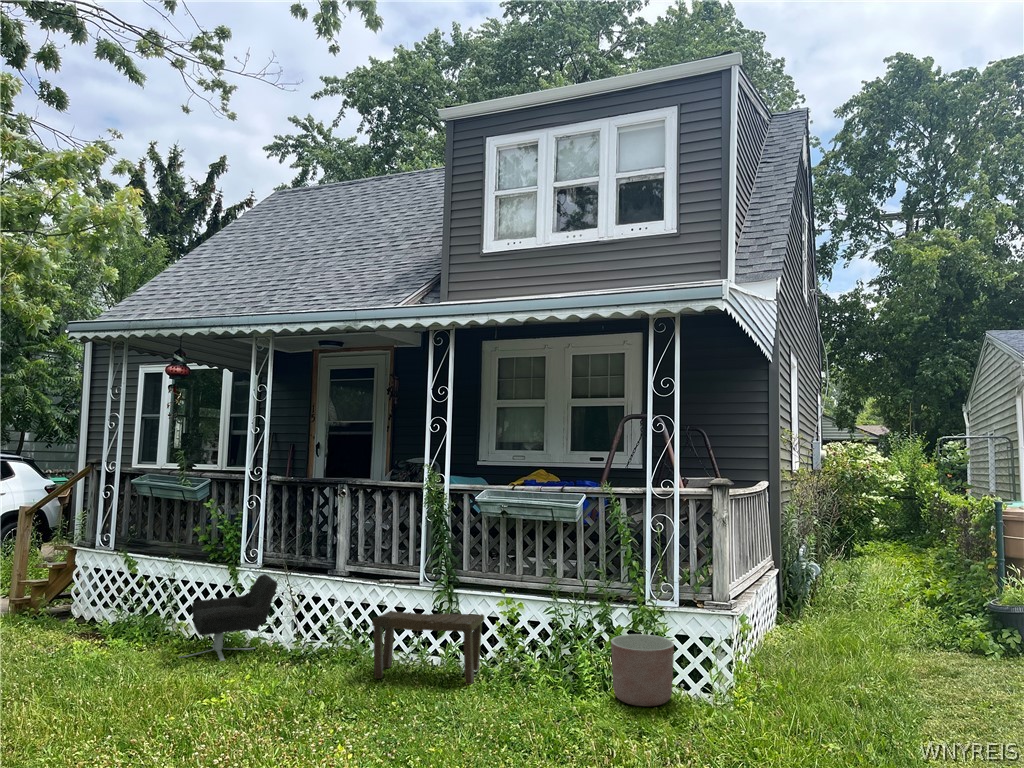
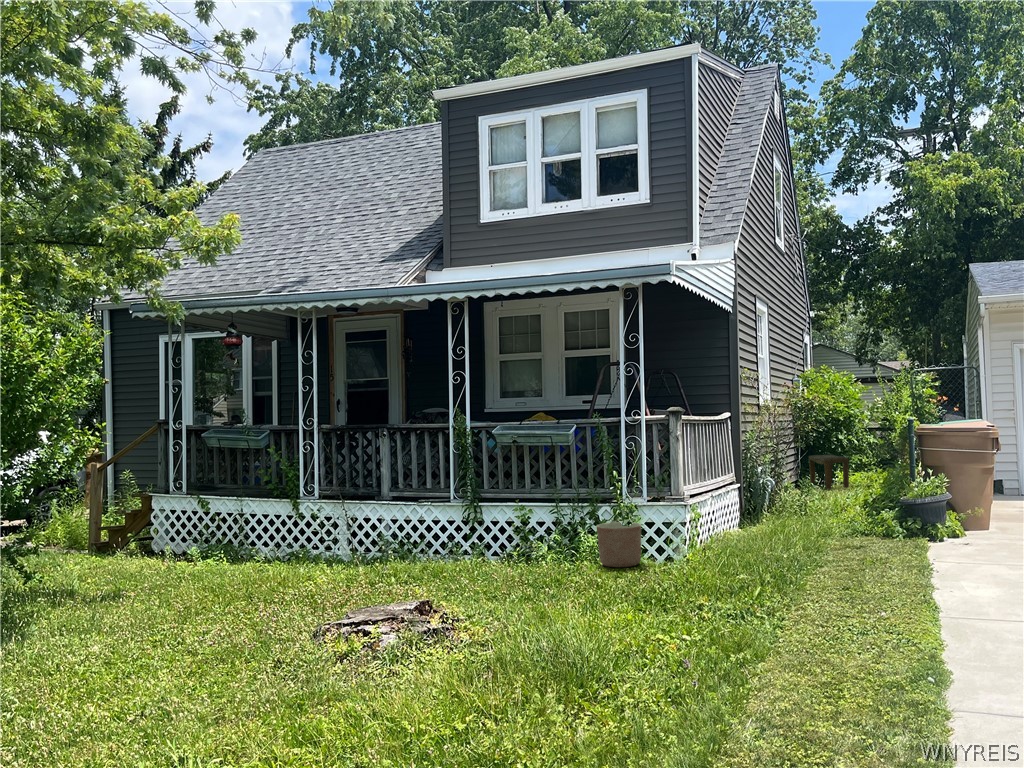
lounge chair: present [179,574,278,661] -> none [268,503,339,566]
bench: present [372,611,484,685] -> present [809,455,849,489]

